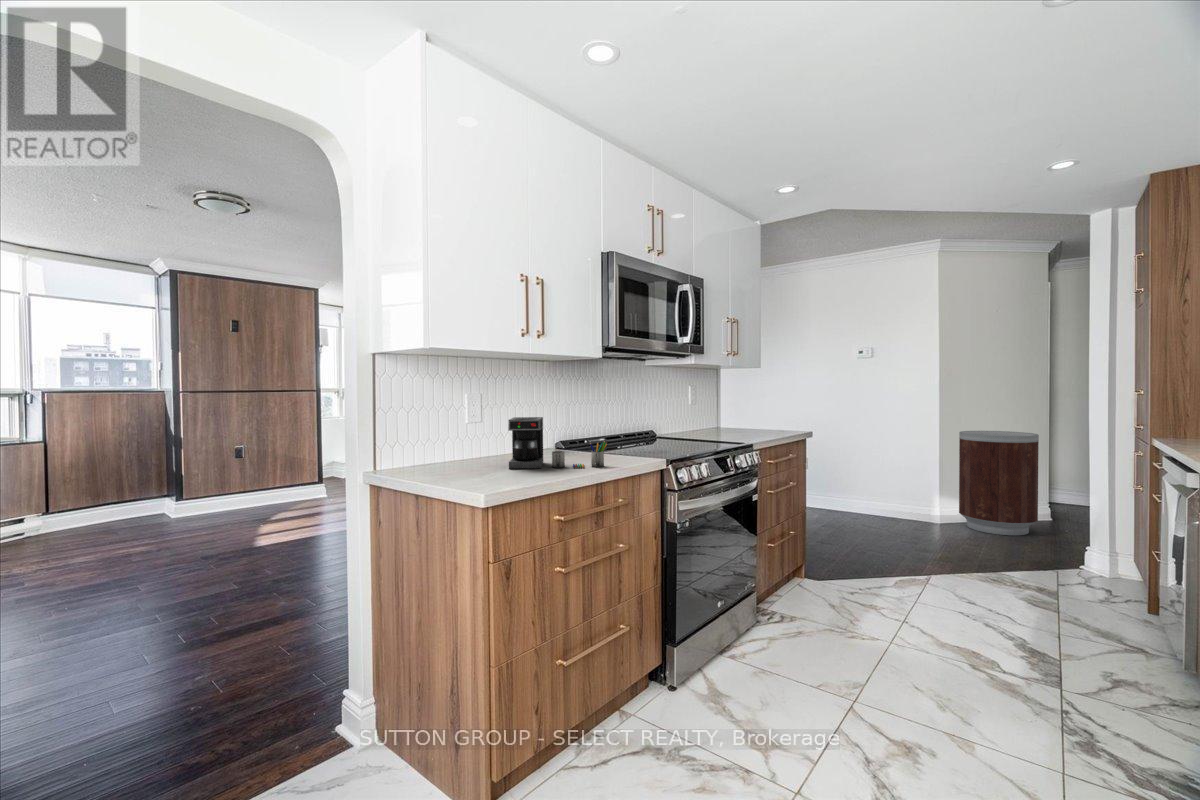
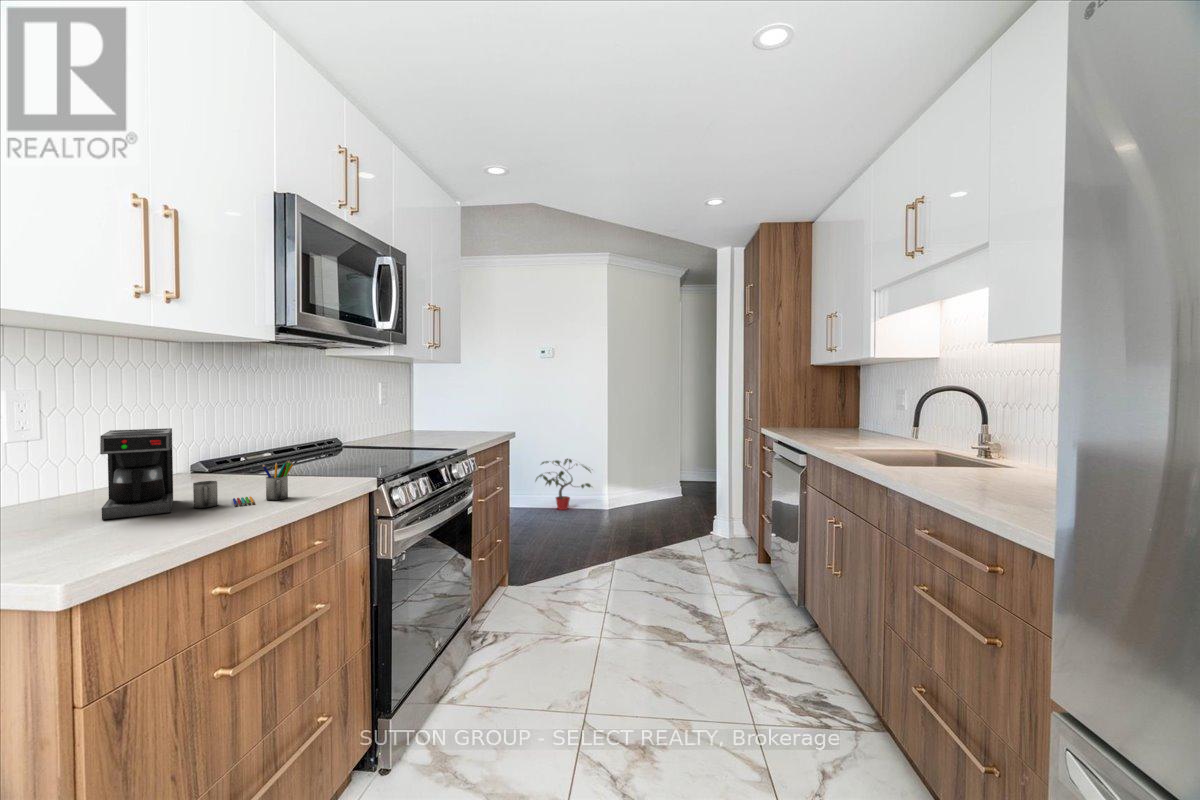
trash can: present [959,431,1039,535] -> none [621,424,676,511]
potted plant: none [851,465,925,520] -> present [536,459,591,510]

